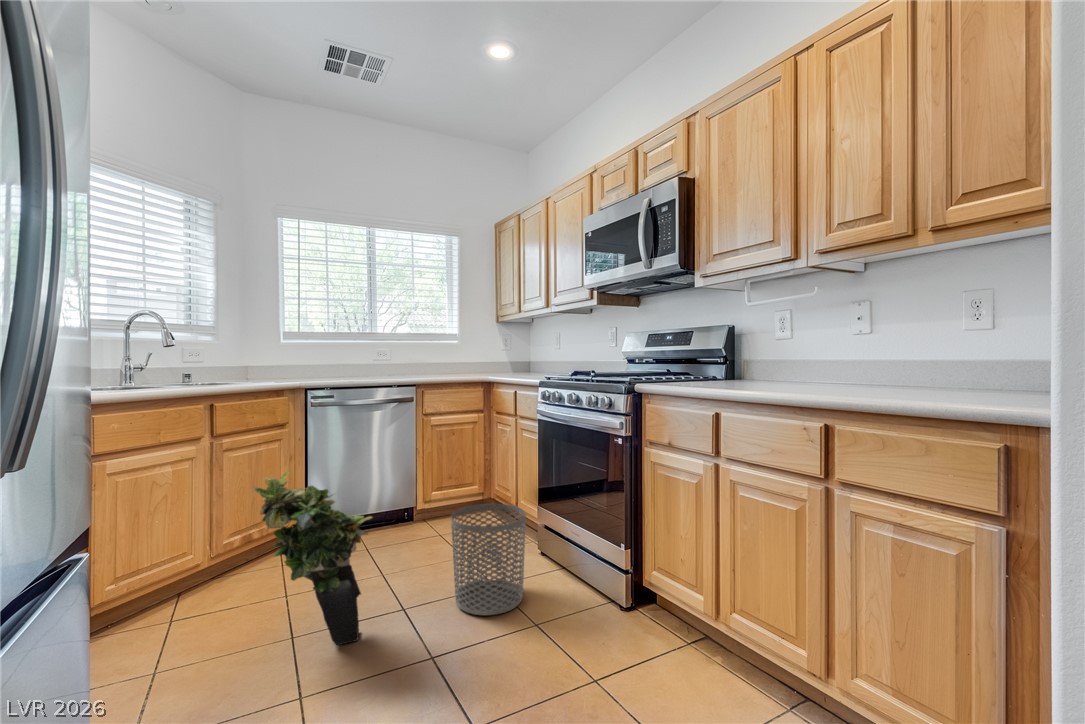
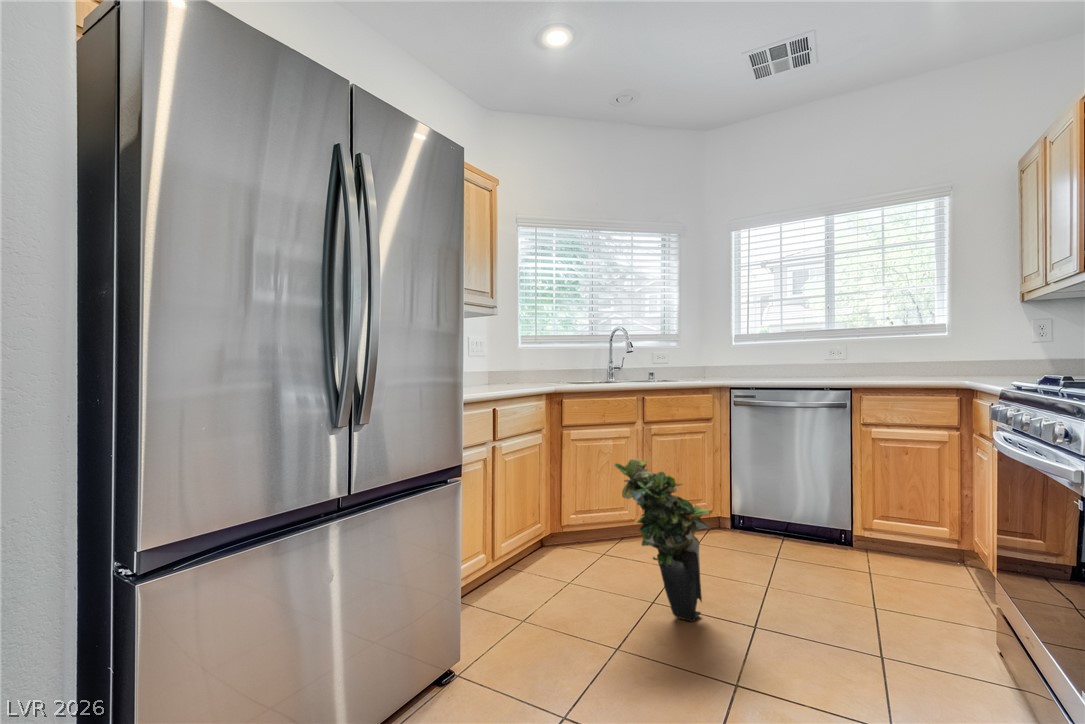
waste bin: present [451,504,526,615] -> none [800,536,903,676]

